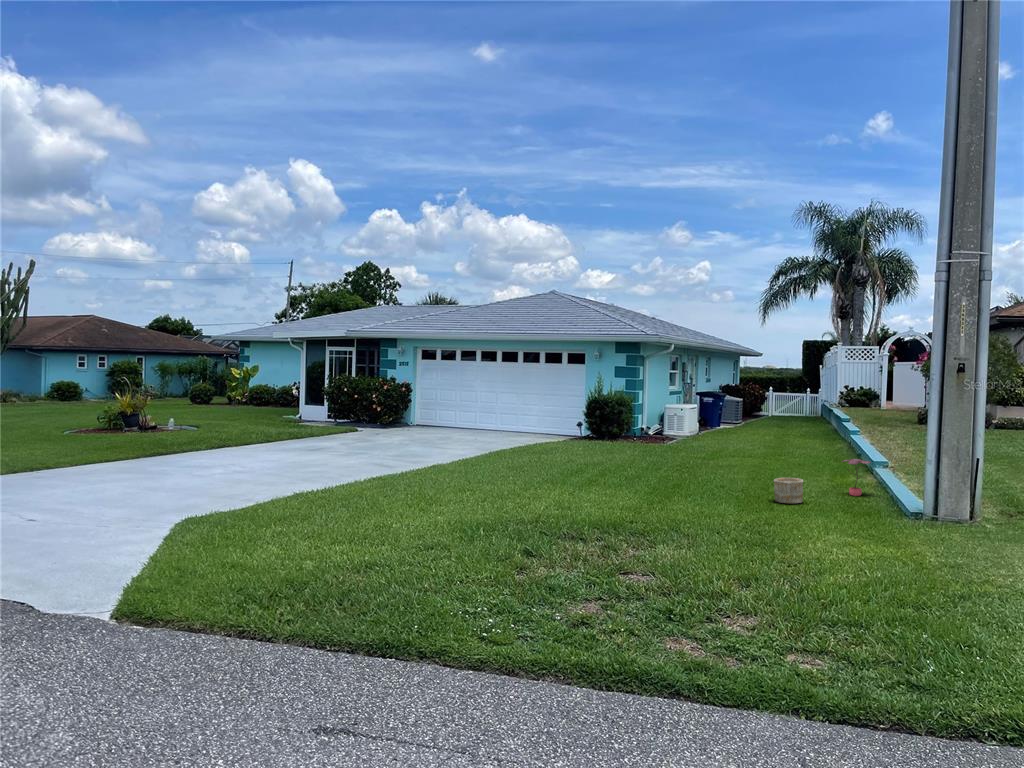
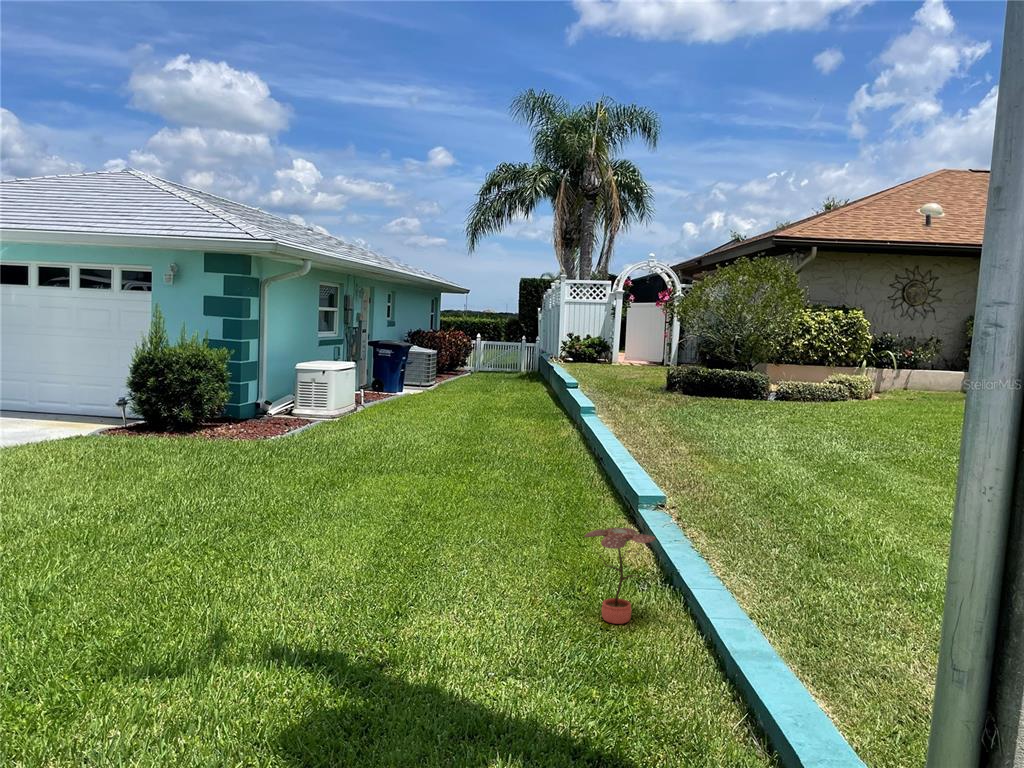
wooden bucket: present [774,478,803,504] -> none [401,605,487,699]

